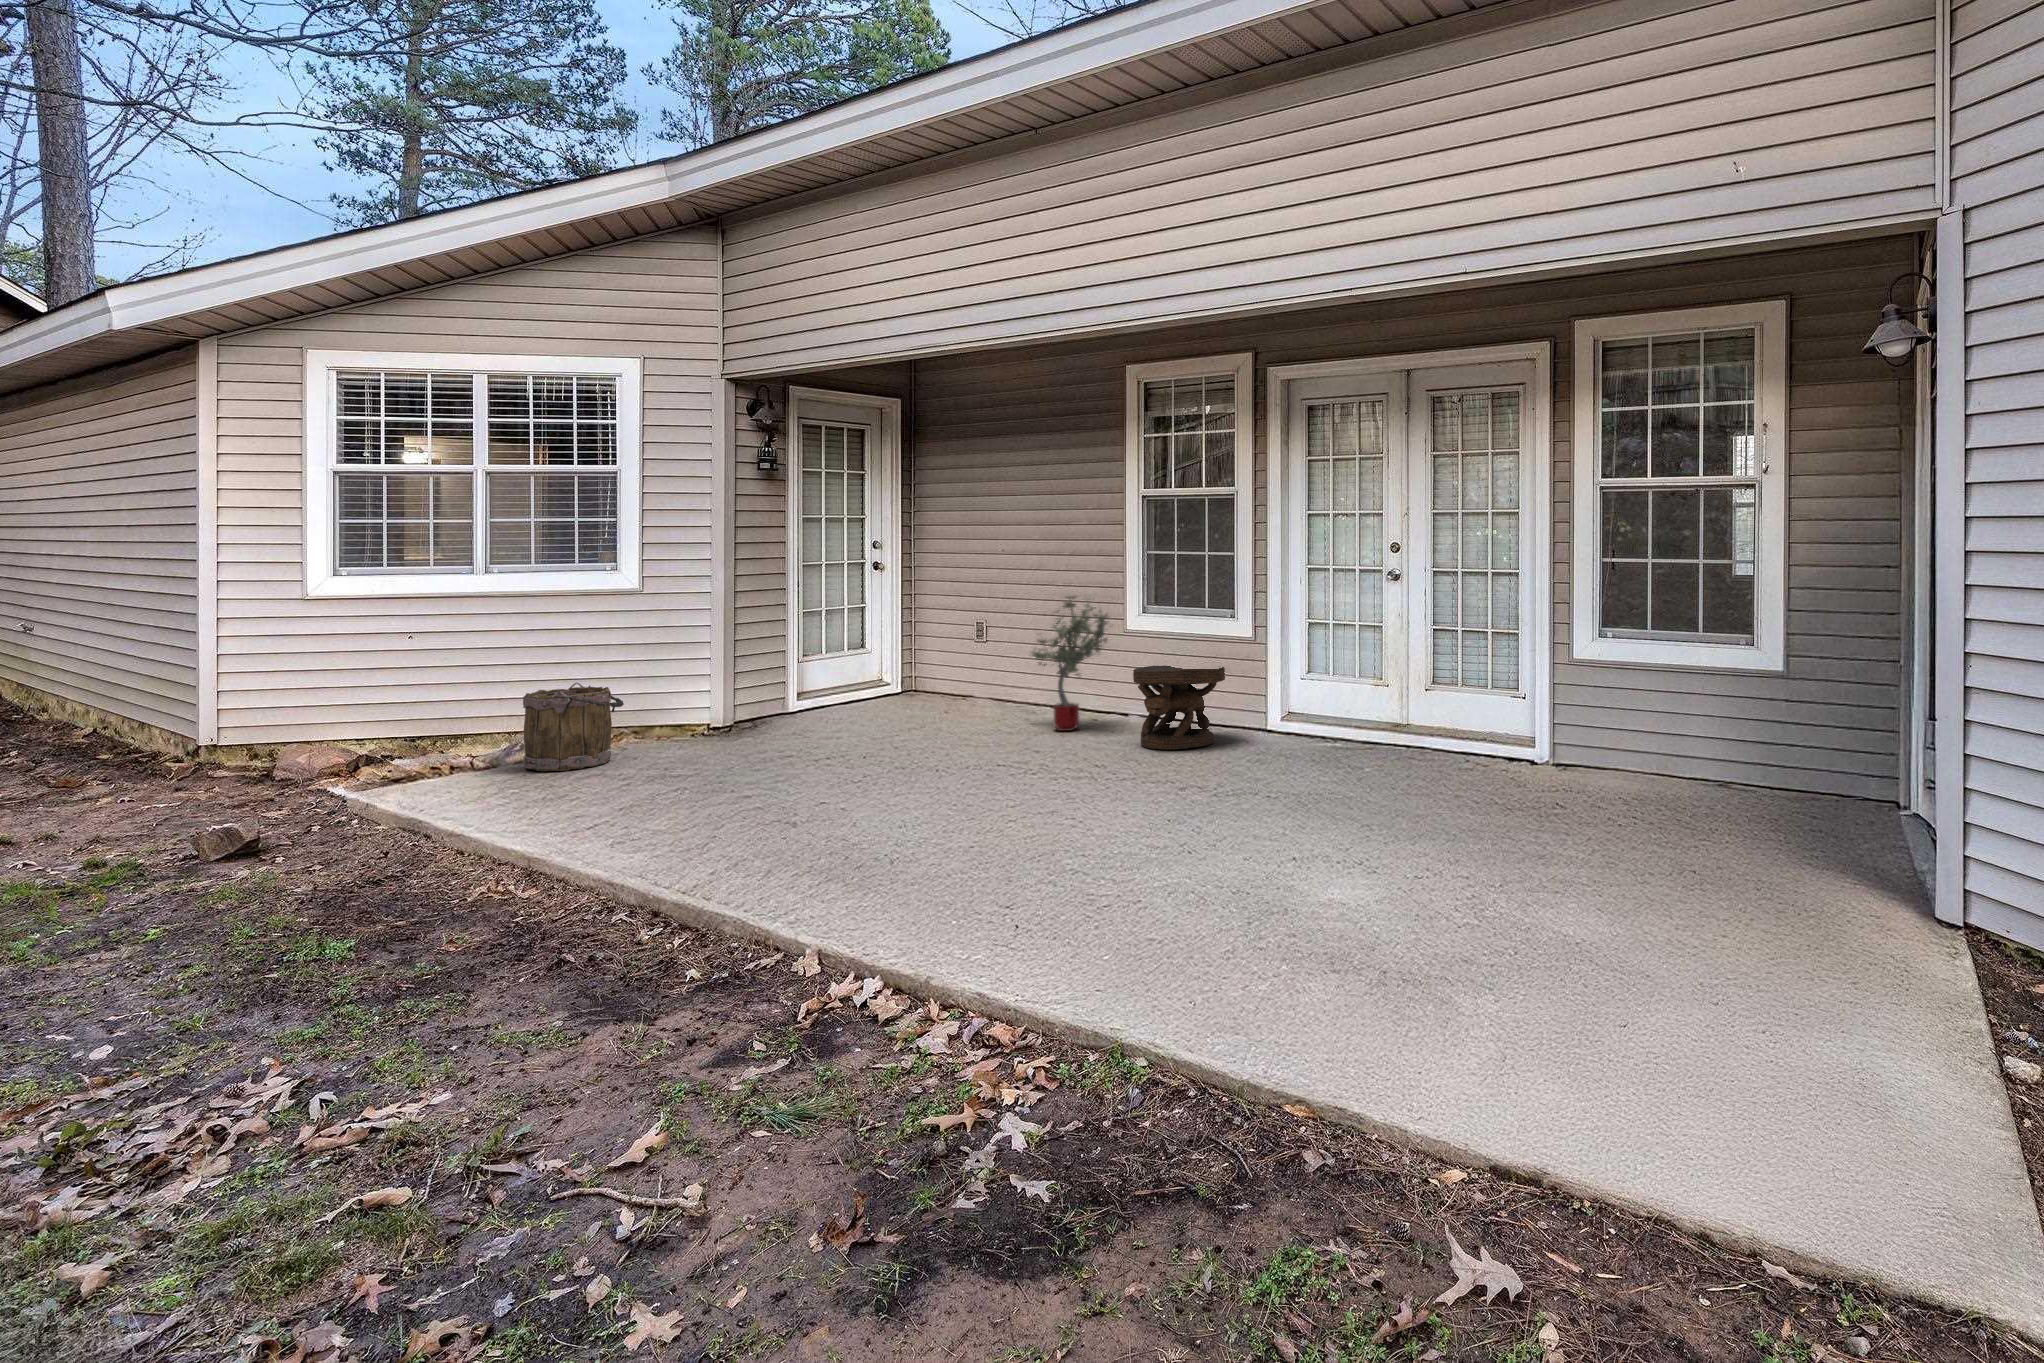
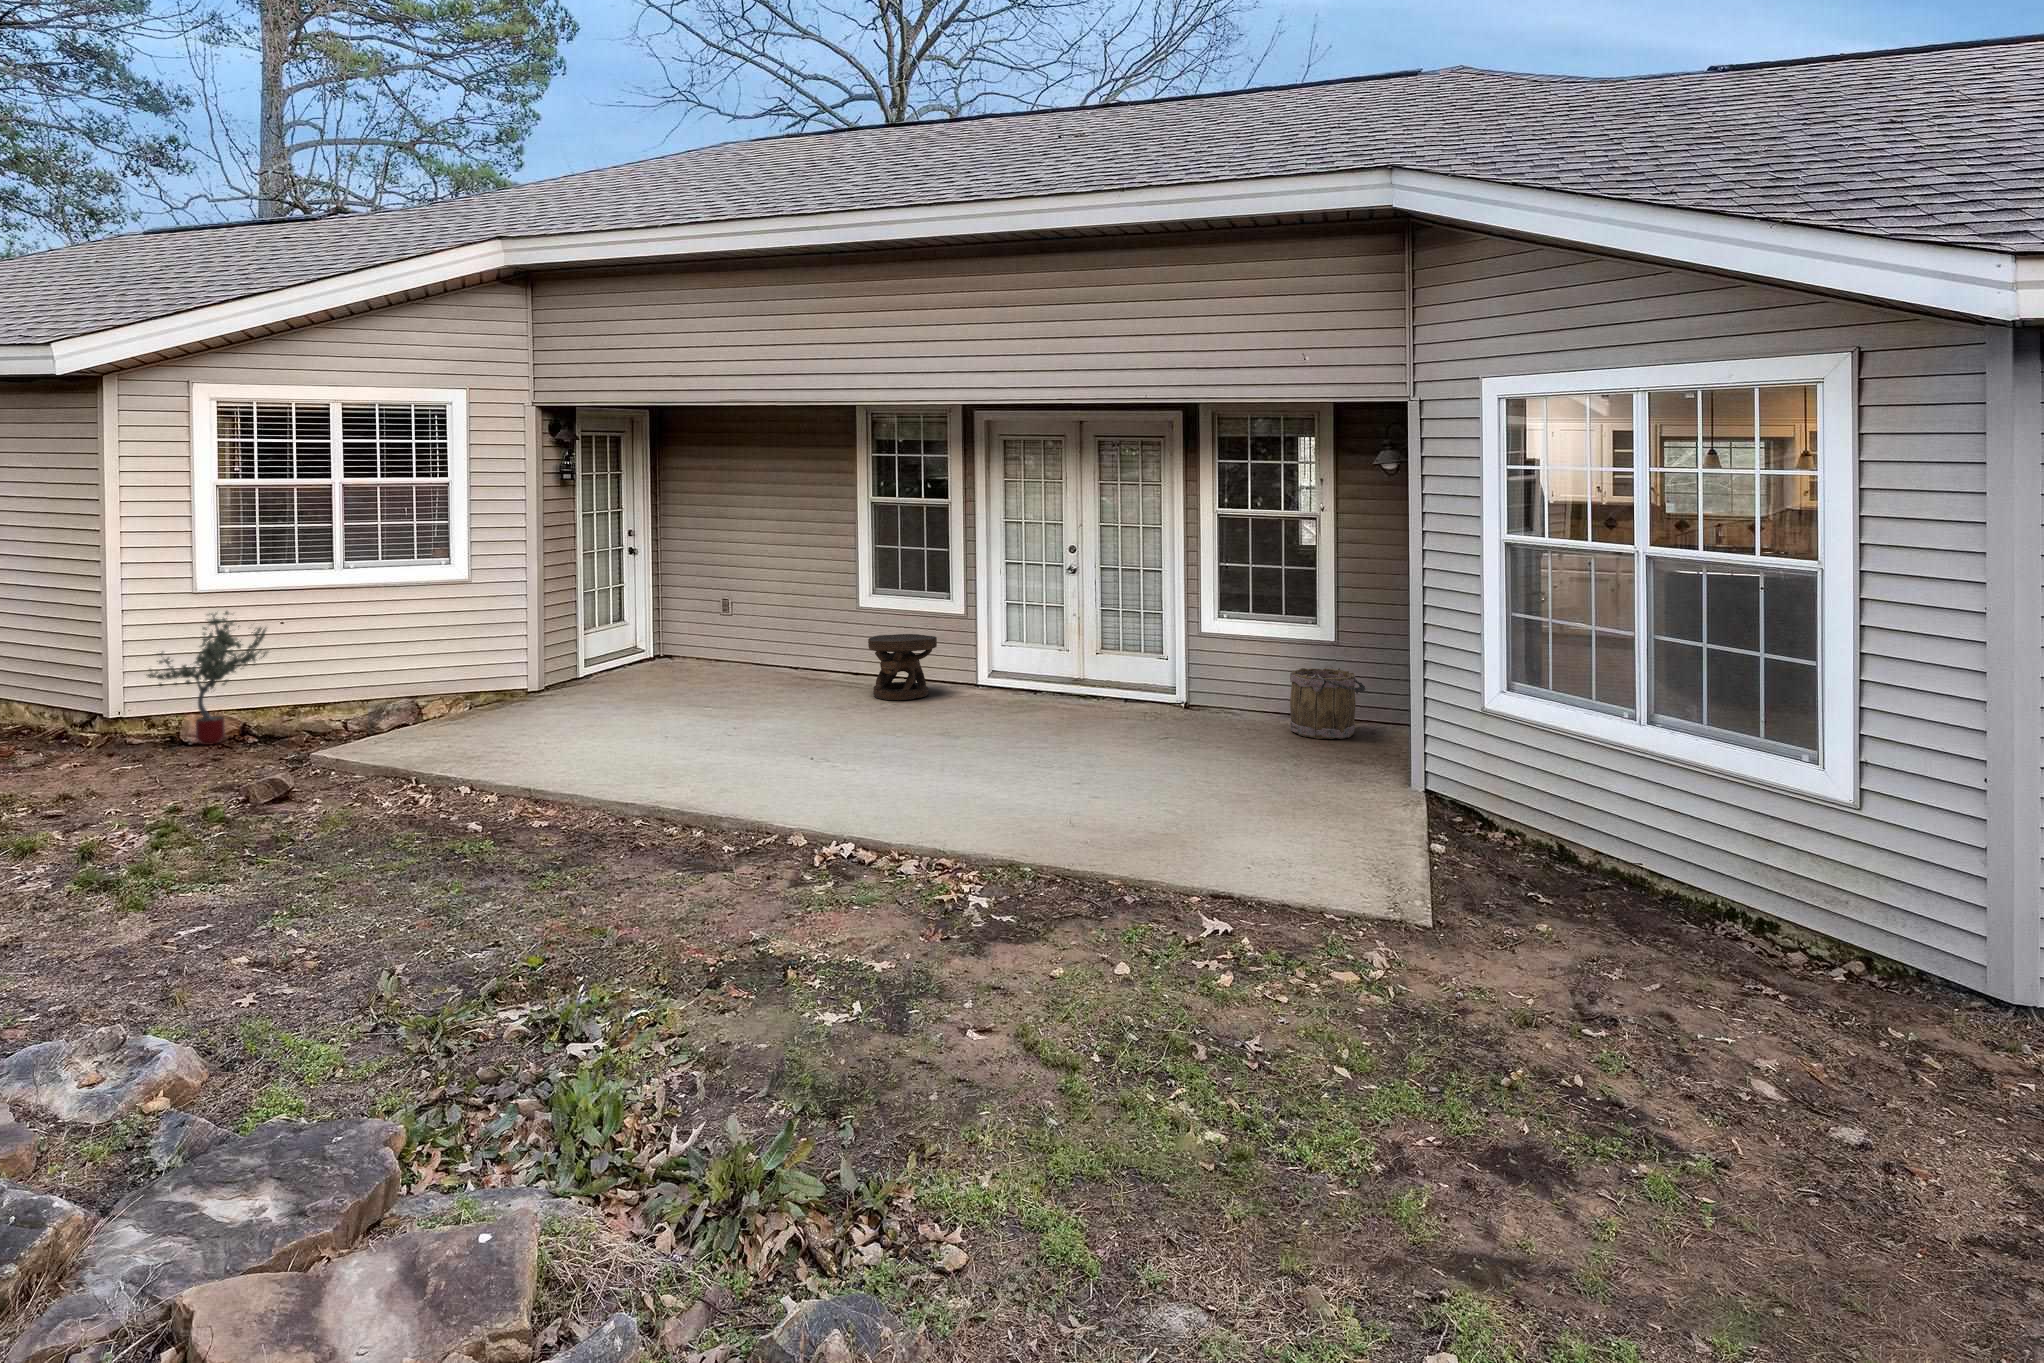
potted tree: present [1030,596,1109,731] -> present [148,611,267,745]
bucket: present [523,683,624,771] -> present [1290,665,1365,739]

